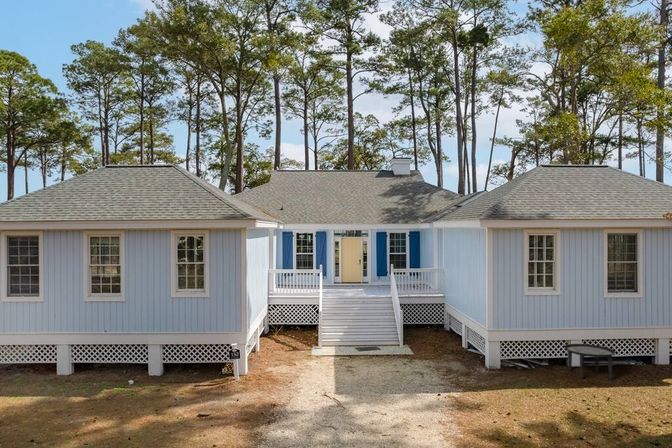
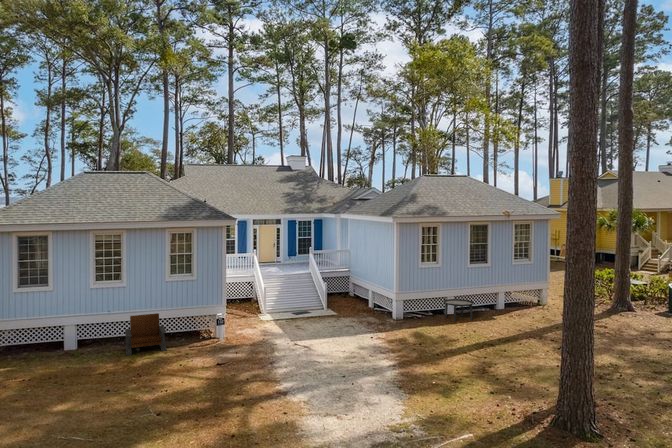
lounge chair: none [121,339,176,389] -> present [125,313,166,356]

